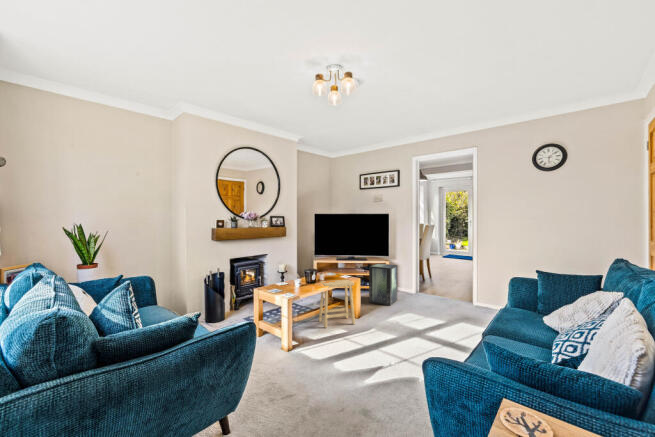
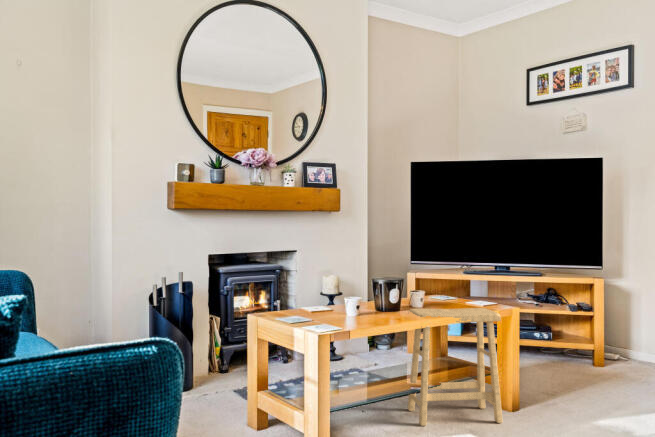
storage box: present [369,264,397,306] -> none [546,281,625,388]

